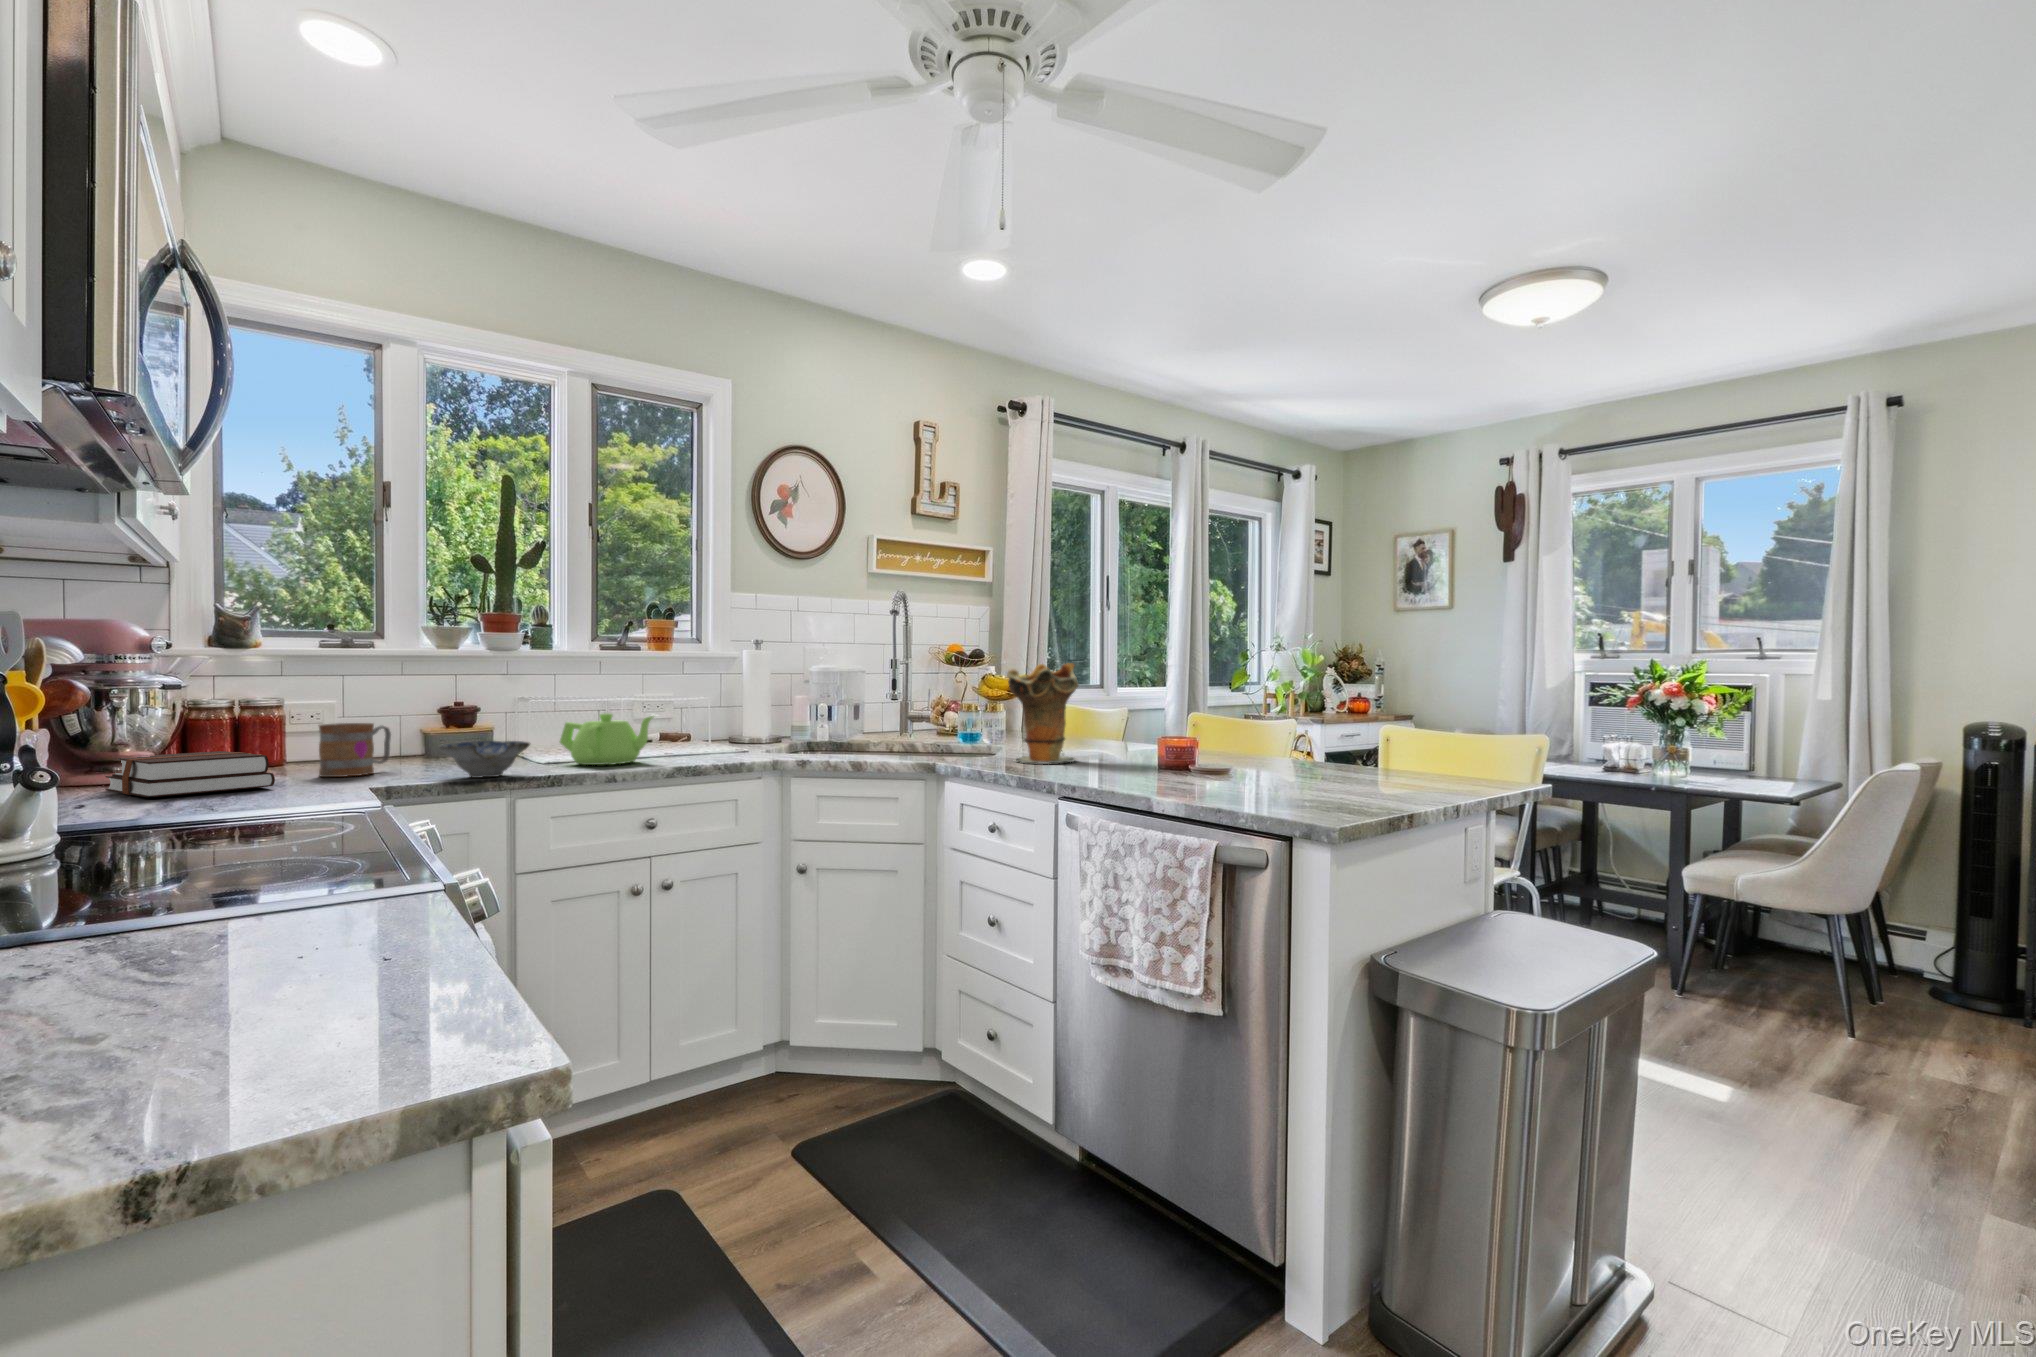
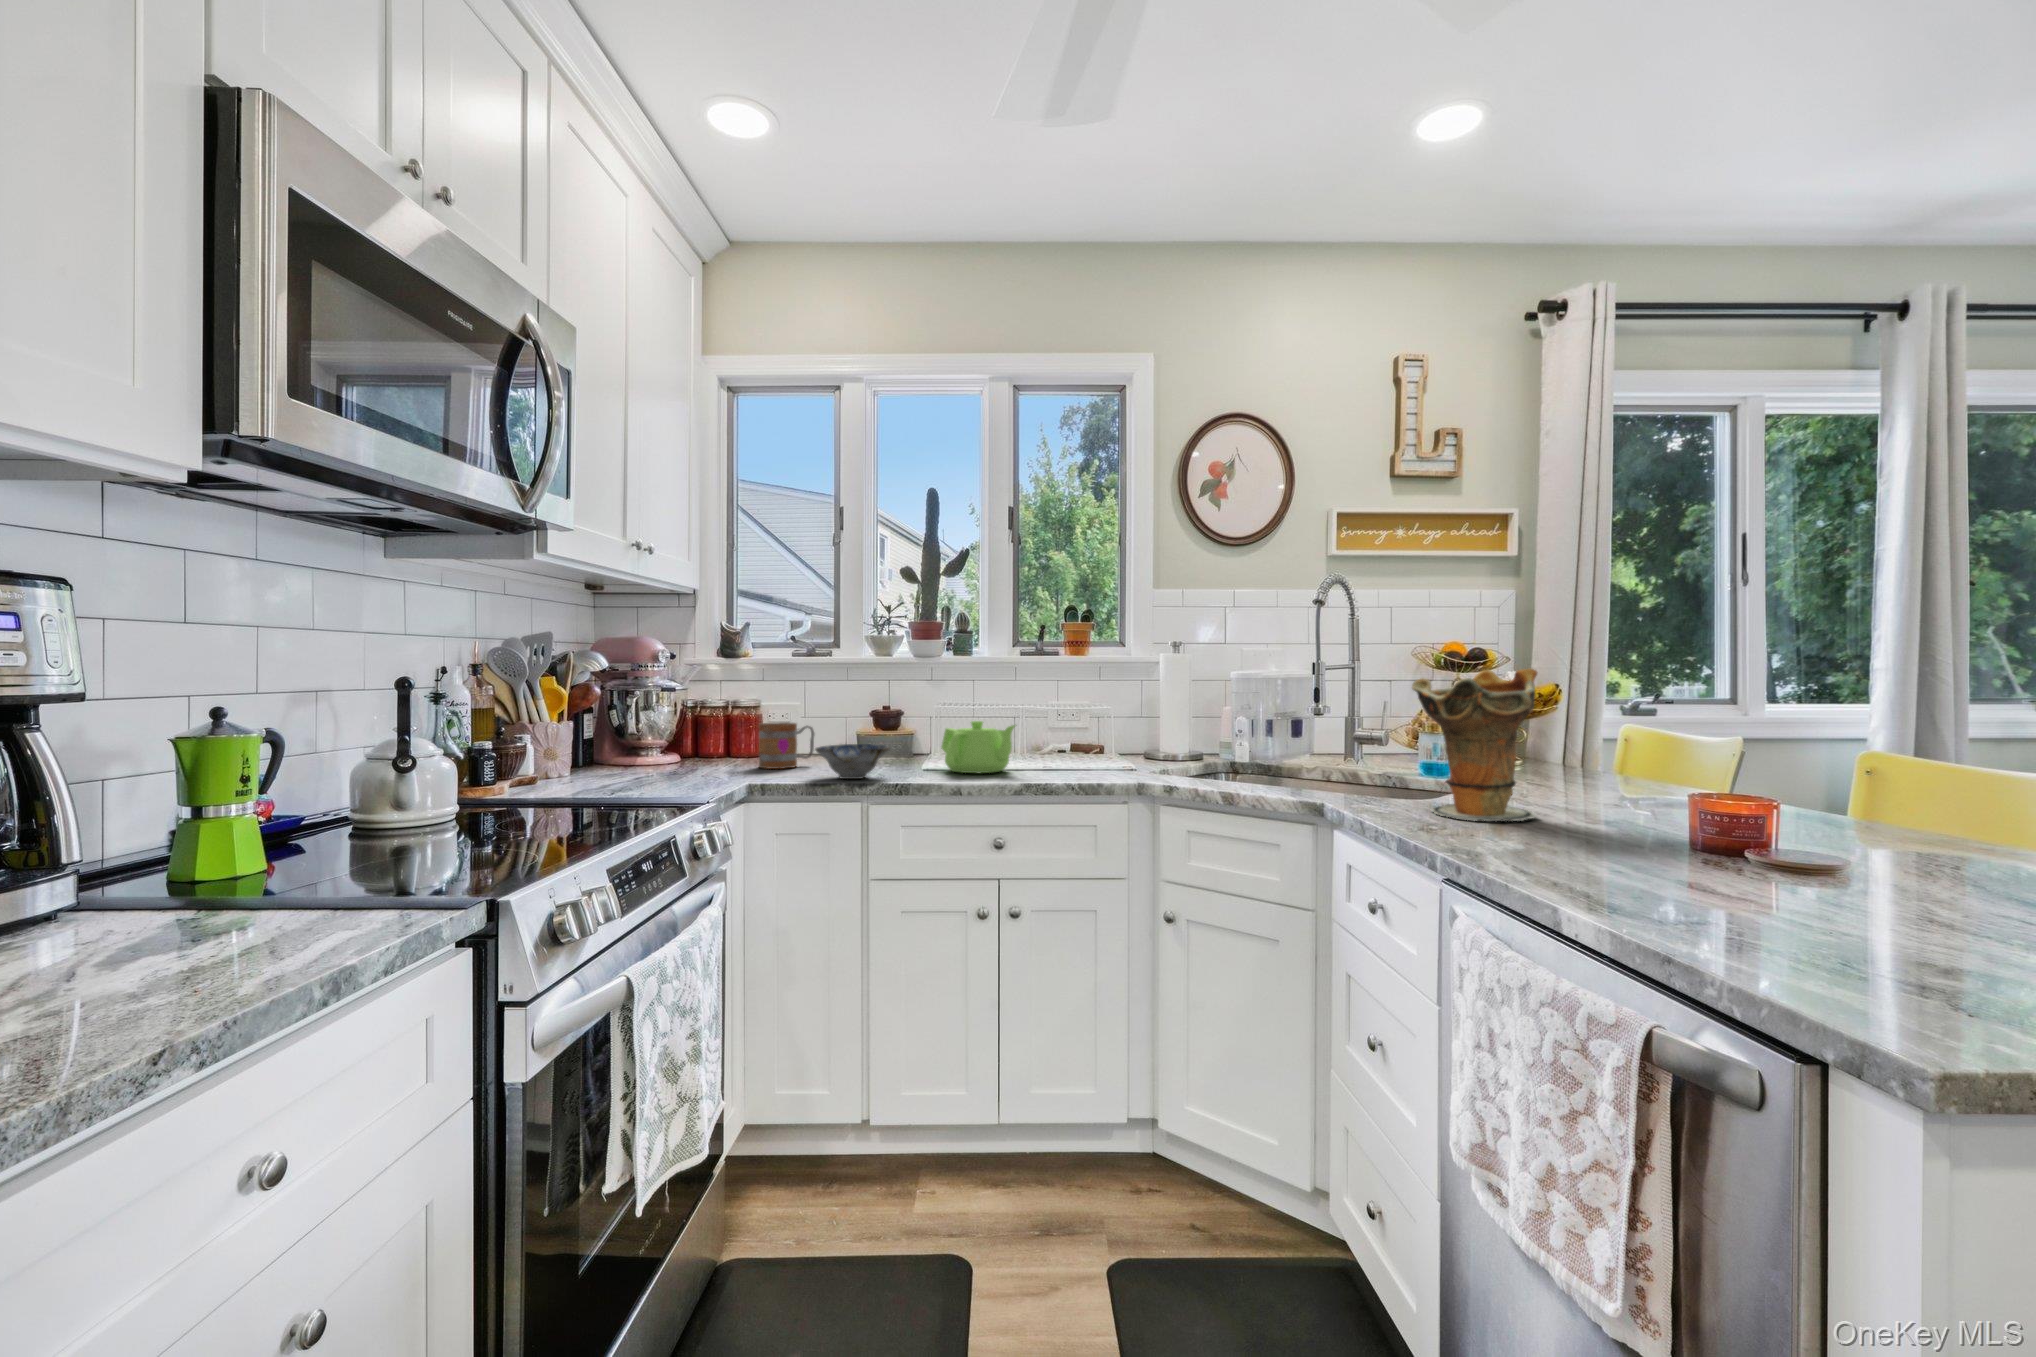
hardback book: present [105,751,275,797] -> none [619,742,706,778]

